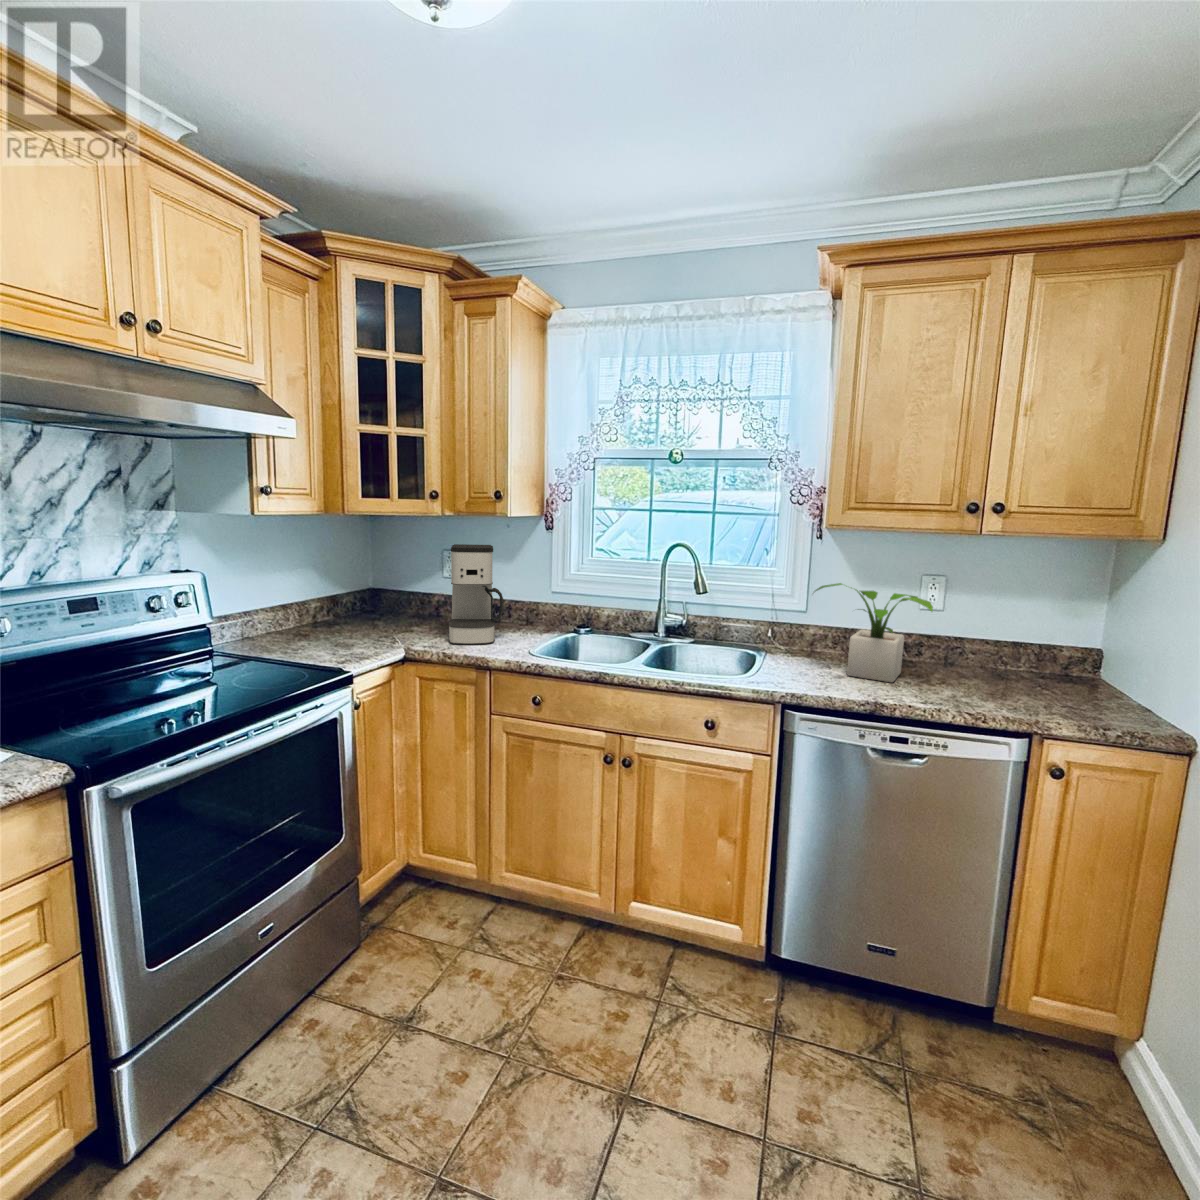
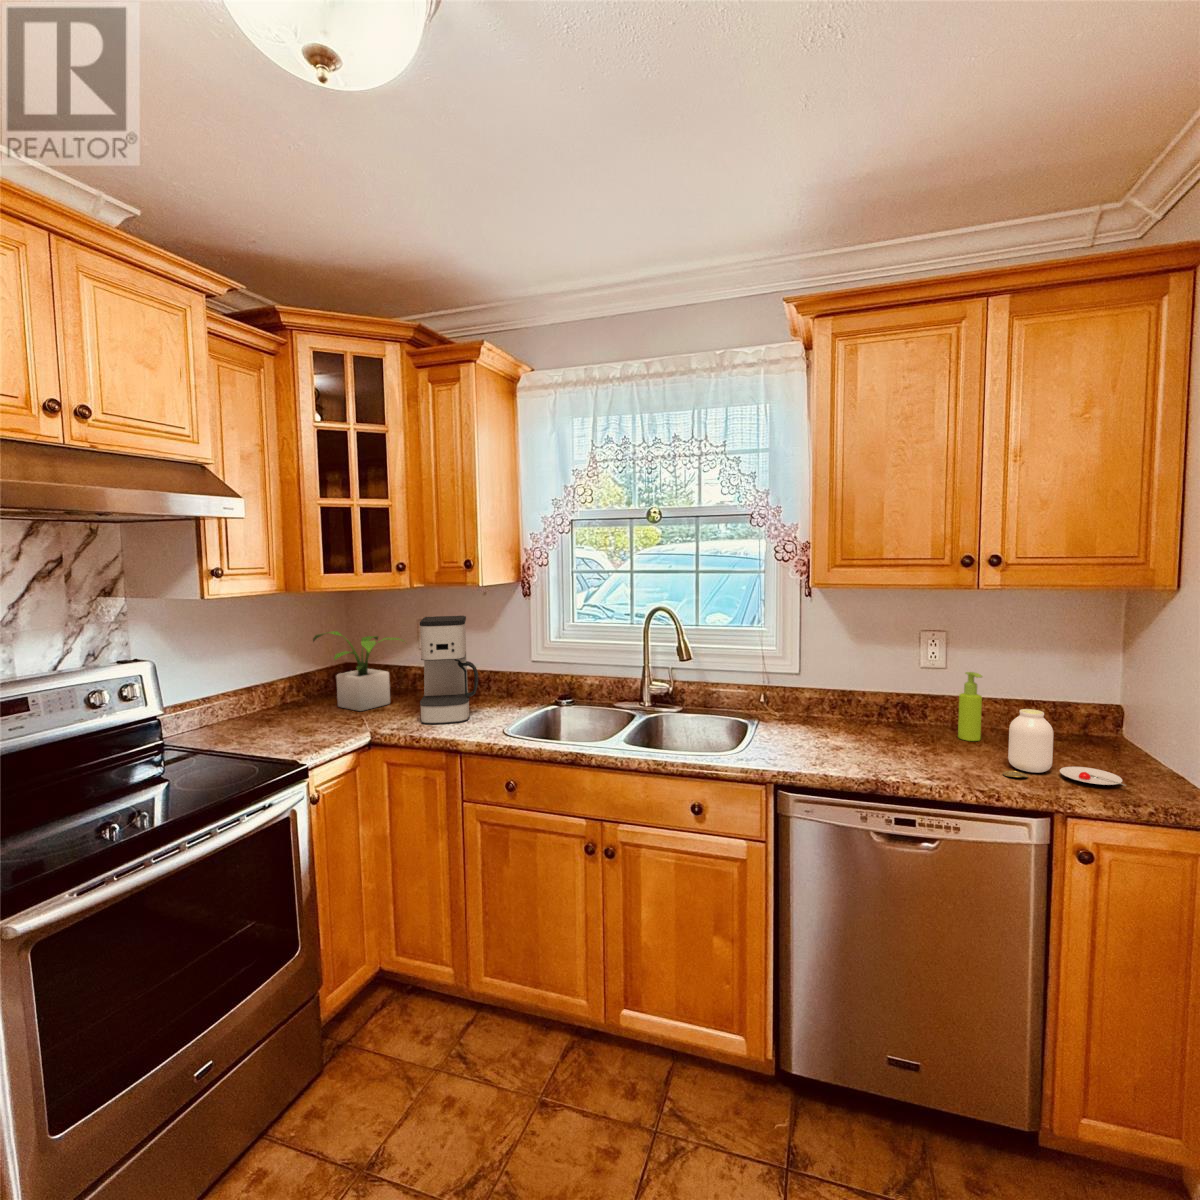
potted plant: present [815,583,933,682] -> present [313,631,404,711]
soap dispenser: none [951,613,978,676] -> present [958,672,982,741]
jar: none [990,645,1099,713] -> present [1003,709,1125,785]

